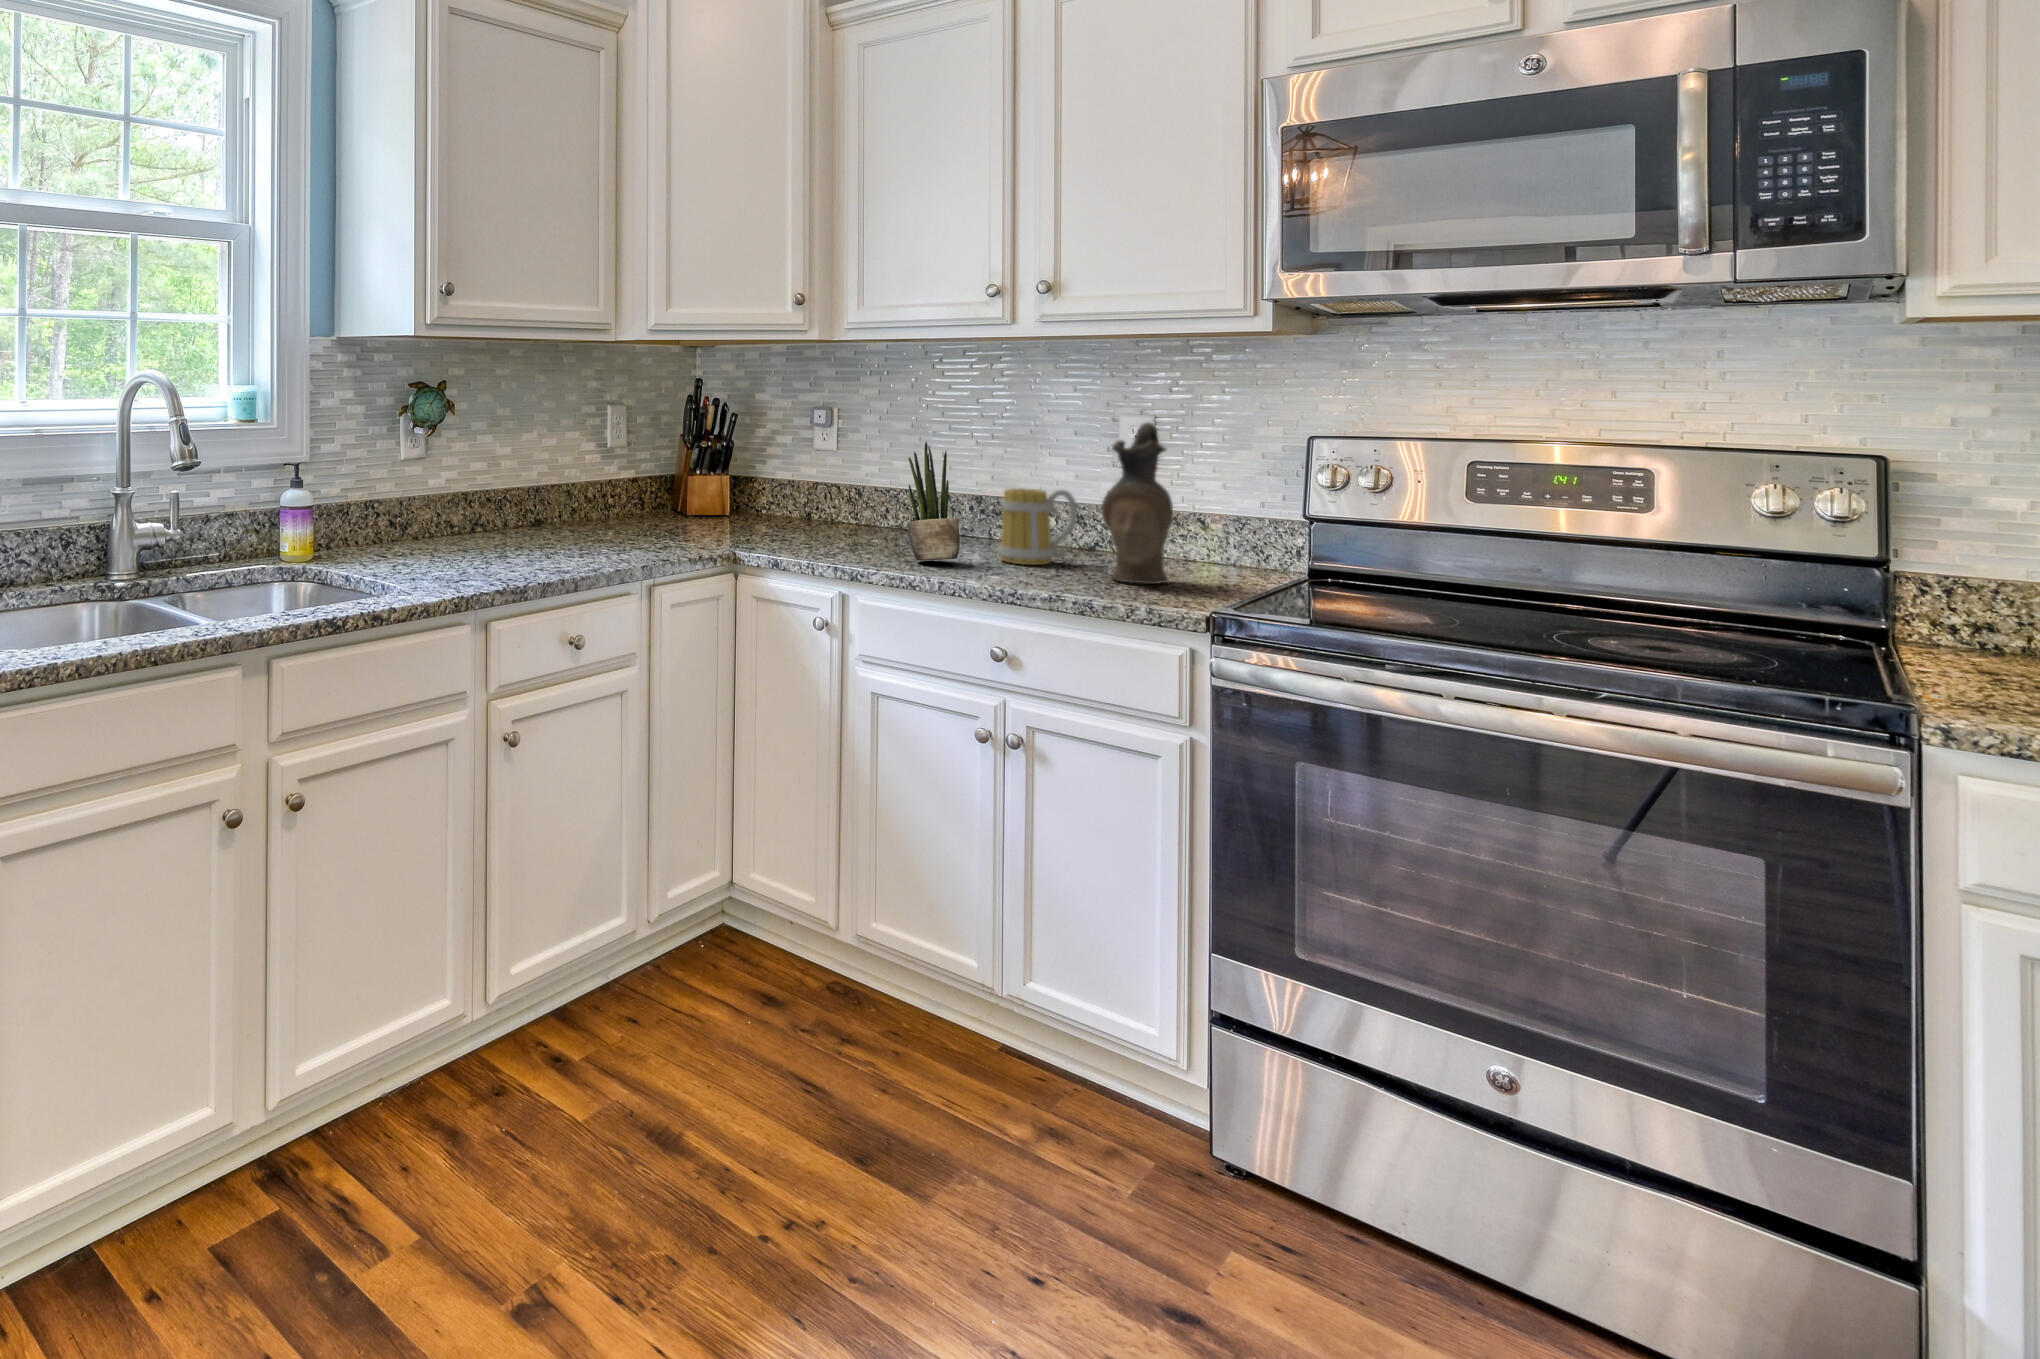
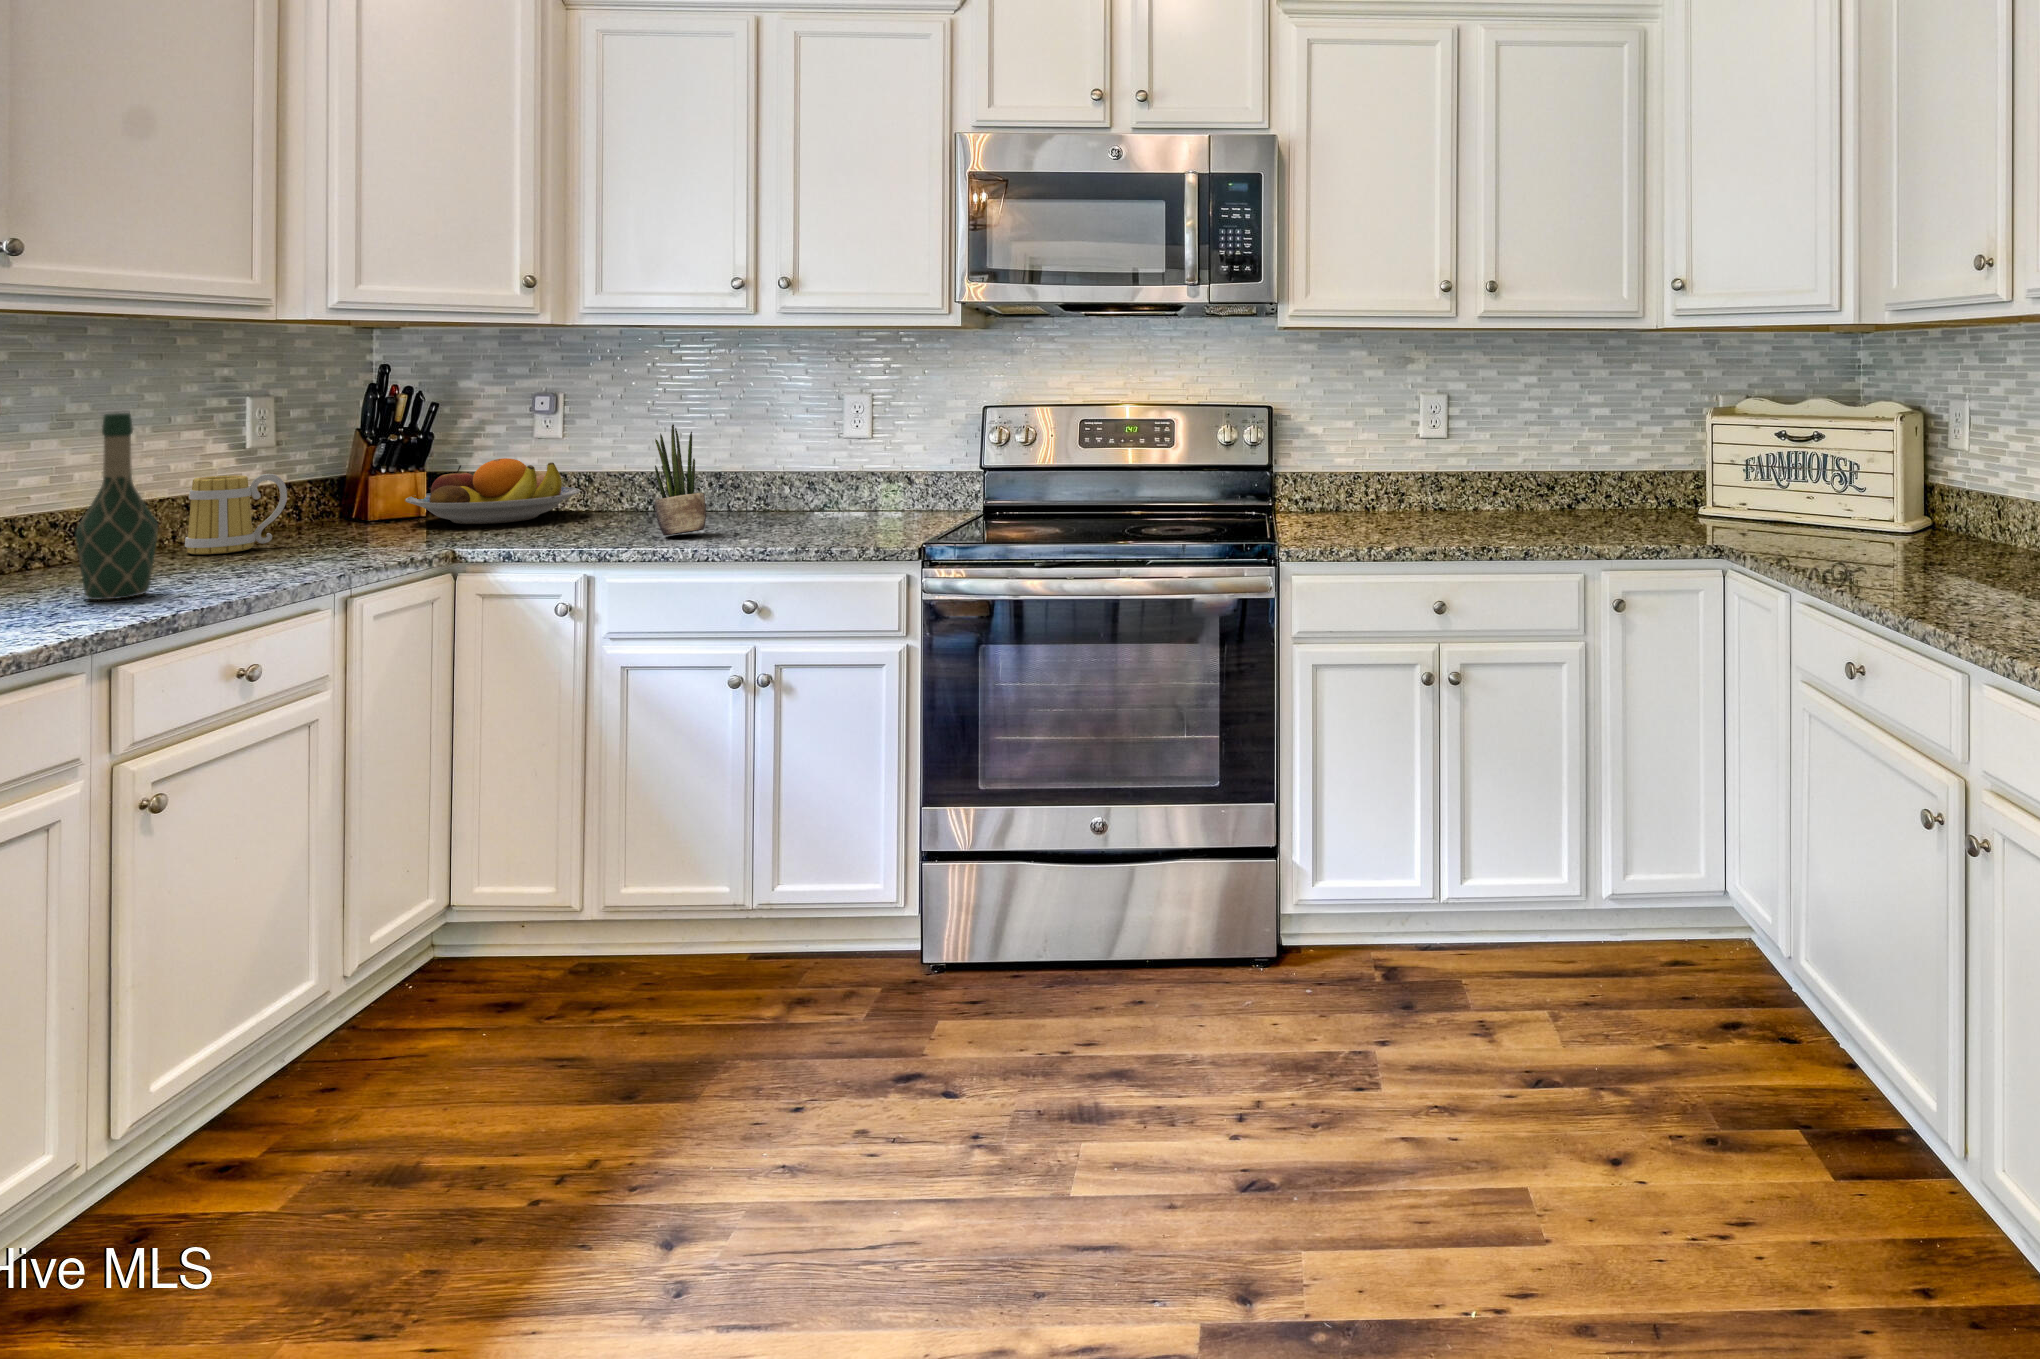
wine bottle: none [480,415,528,564] -> present [75,413,158,600]
ceramic pitcher: present [1101,422,1173,584] -> none [834,399,890,531]
fruit bowl: none [712,467,851,528] -> present [405,458,580,524]
mug: present [999,488,1077,565] -> present [185,474,287,554]

